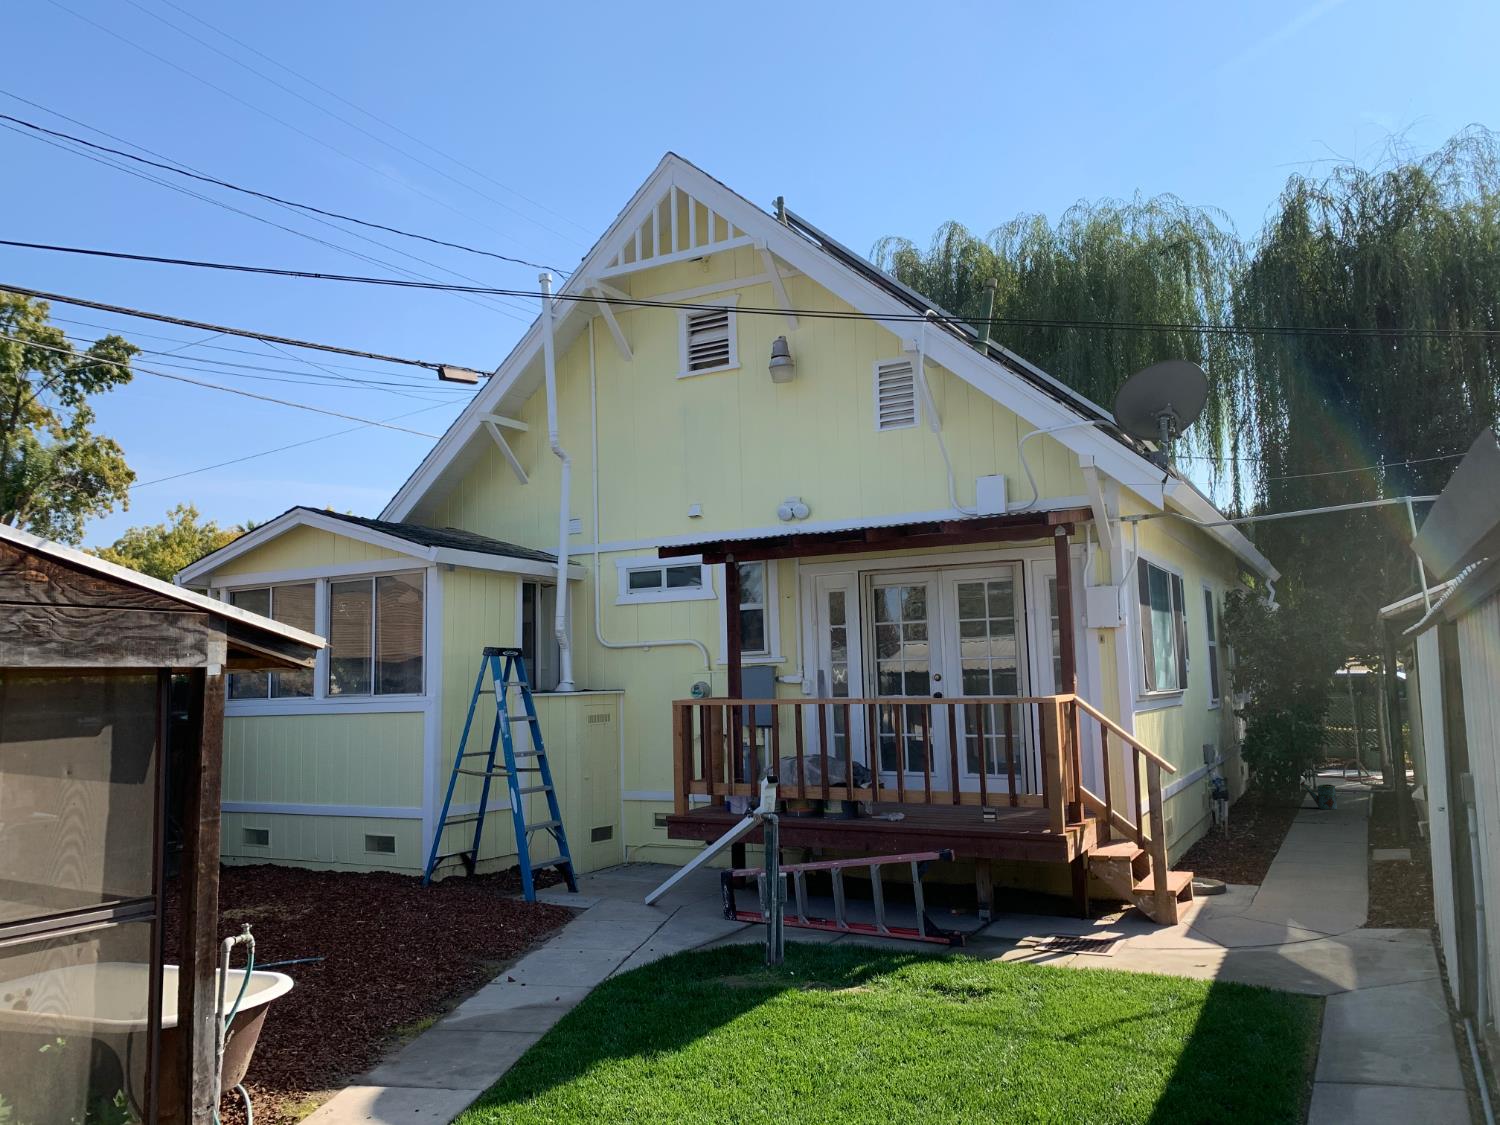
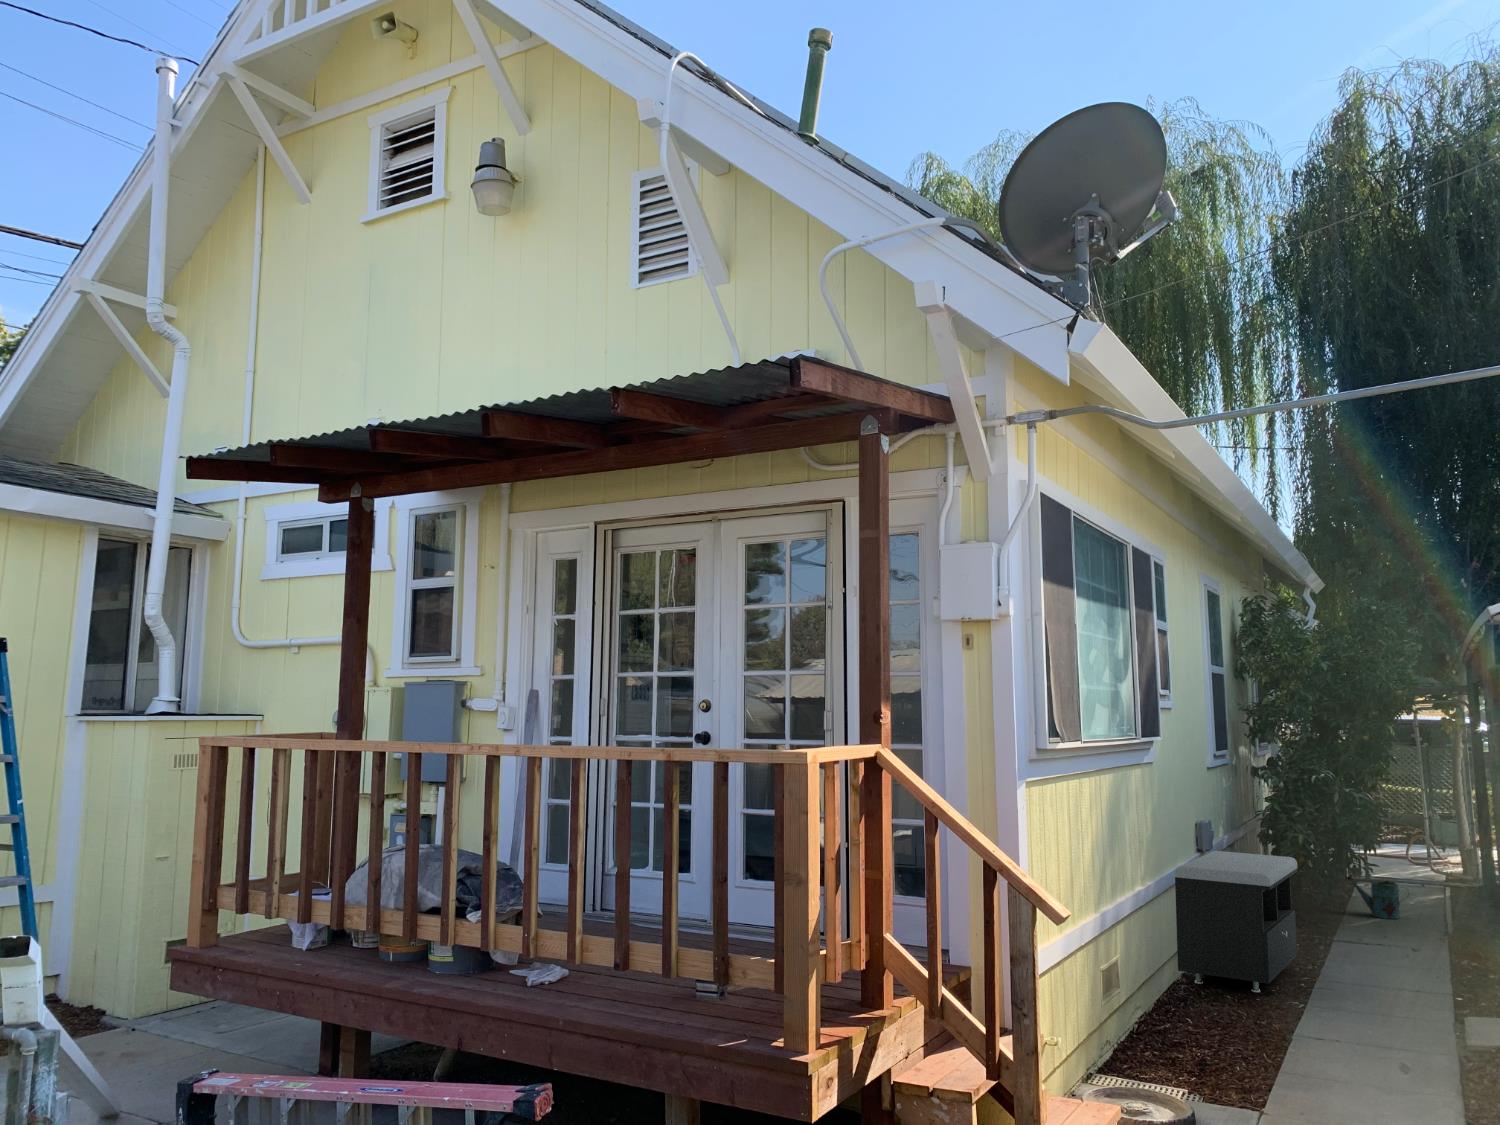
storage bench: none [1197,762,1271,844] -> present [1175,851,1298,993]

